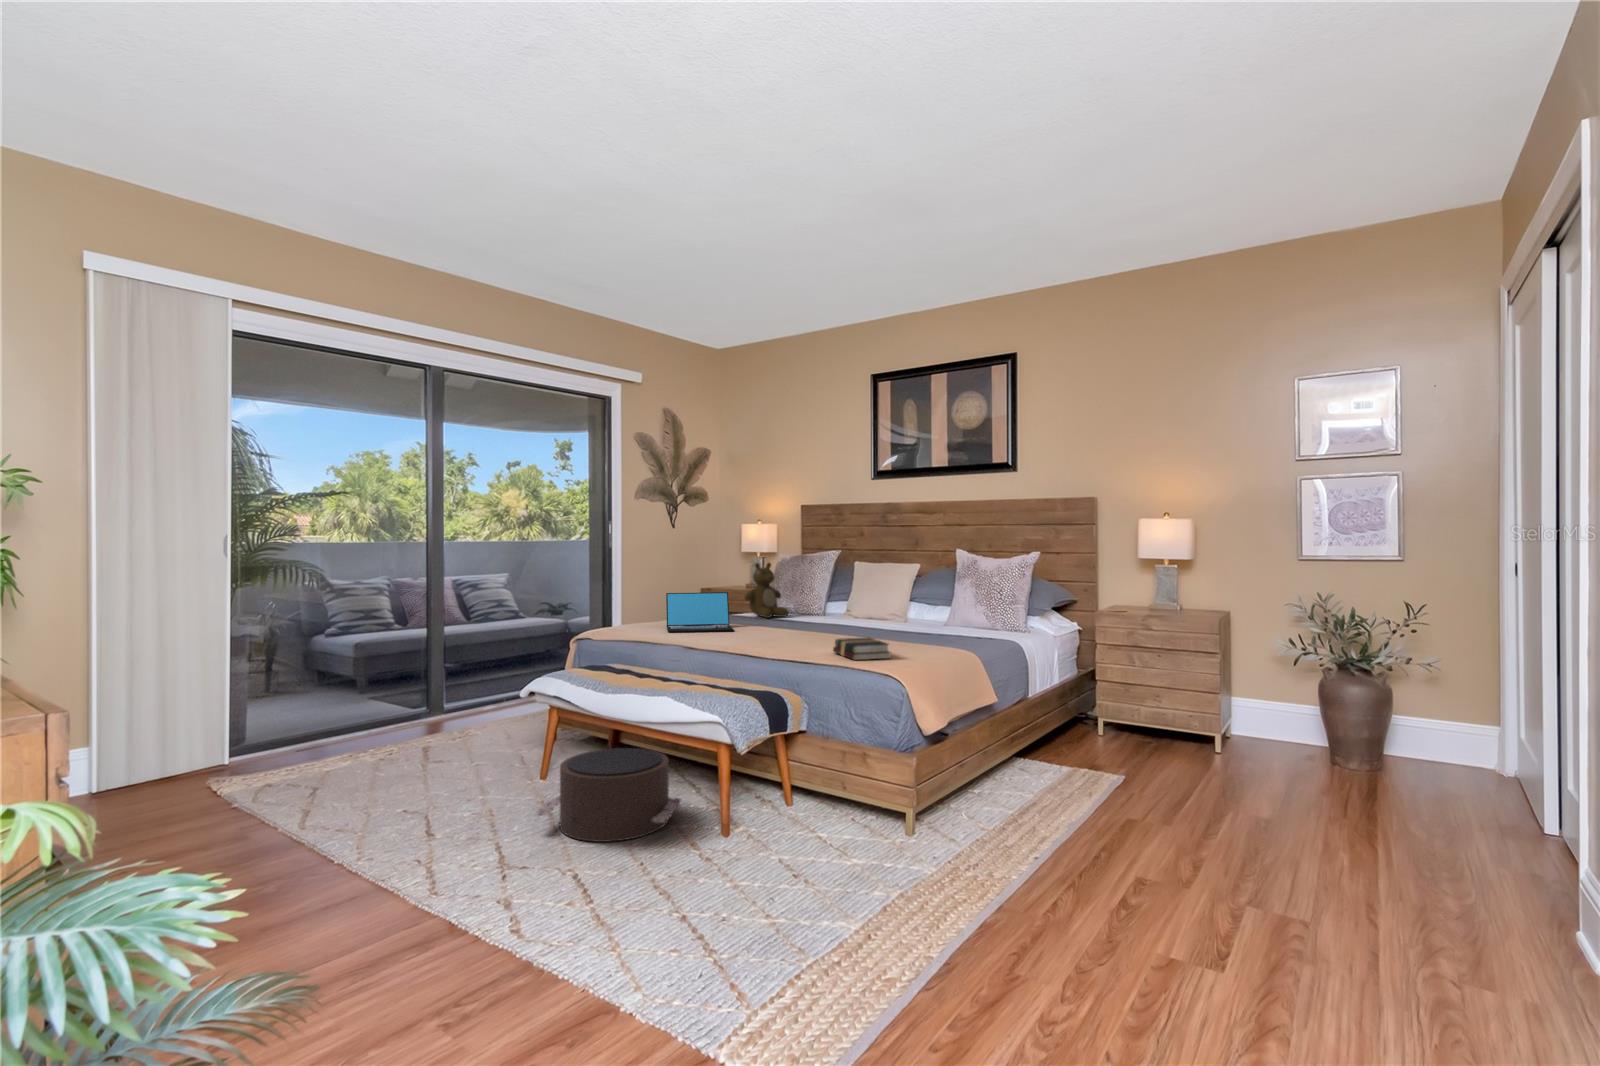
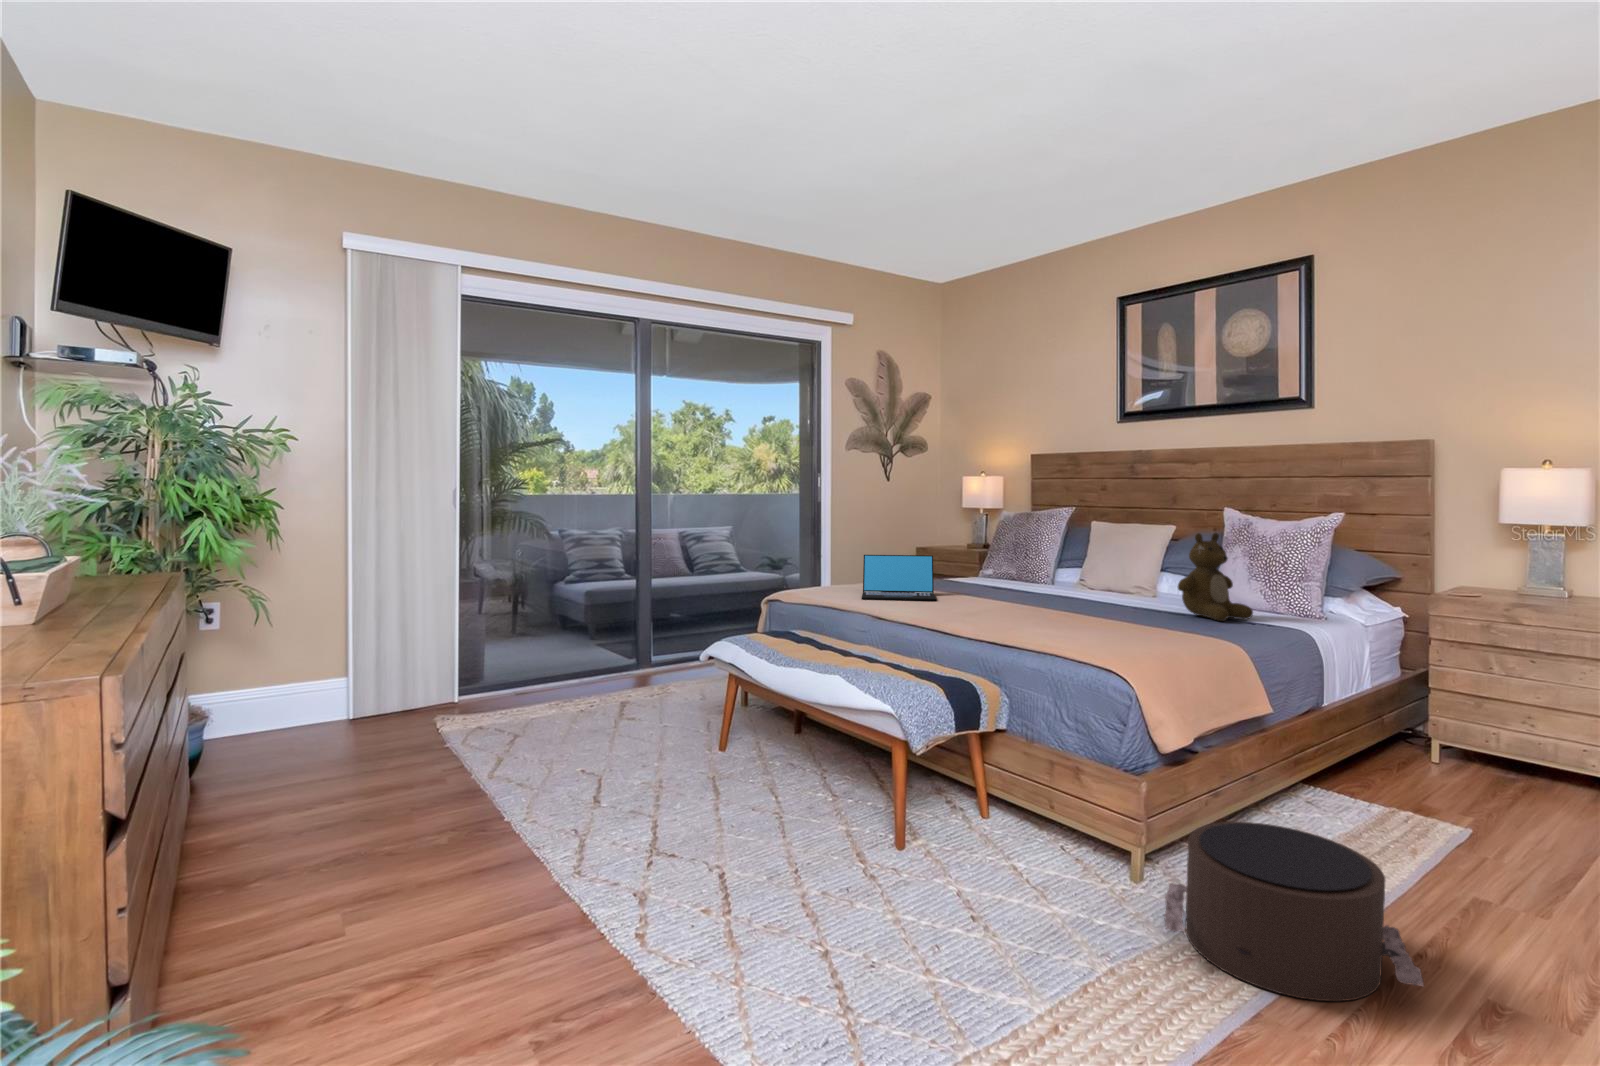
teddy bear: present [744,563,788,618] -> present [1178,533,1253,621]
hardback book: present [833,638,891,660] -> none [1045,620,1121,649]
pouf: present [536,748,681,842] -> present [1164,822,1424,1001]

